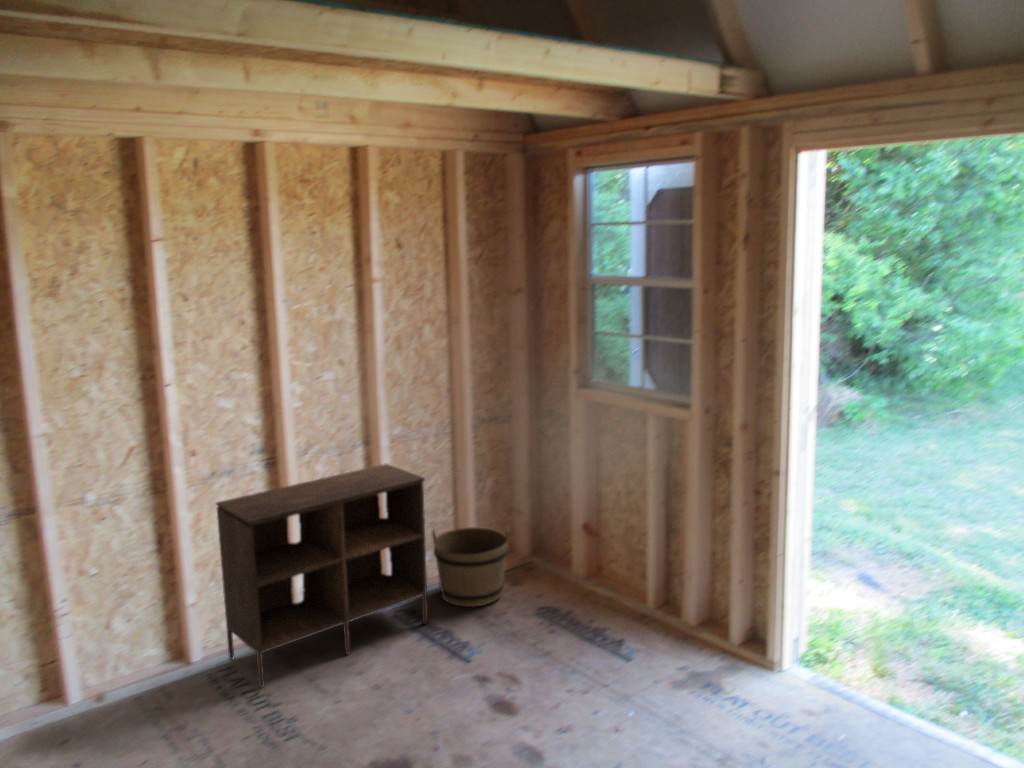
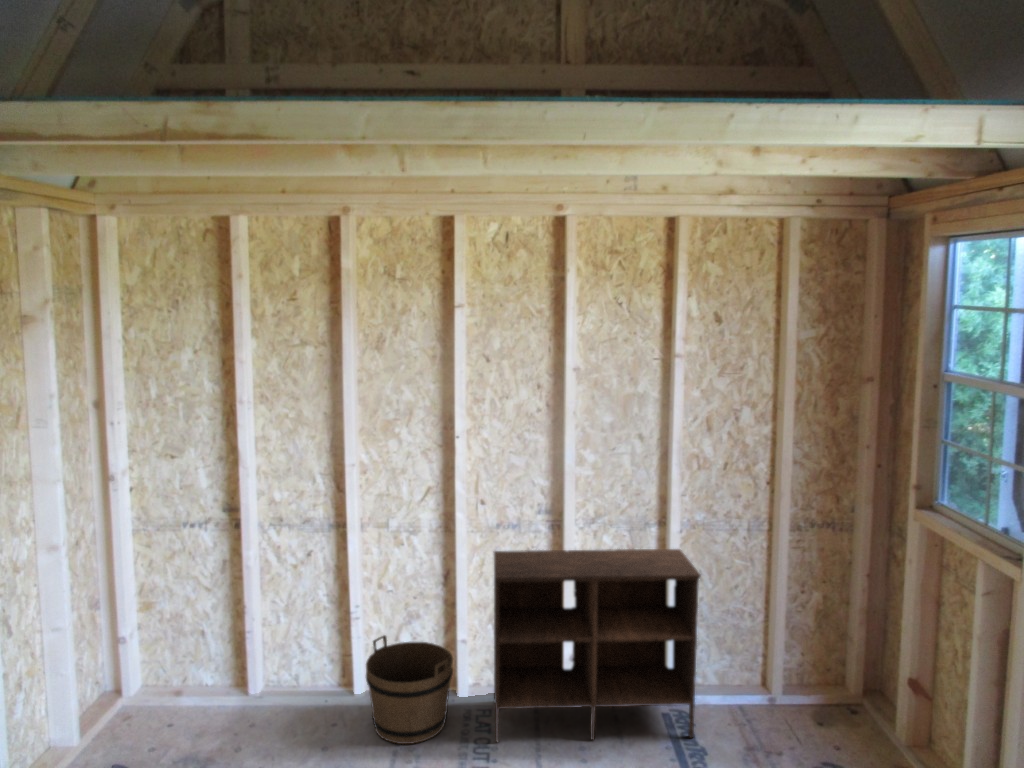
bucket: present [432,527,509,607] -> present [366,635,453,744]

